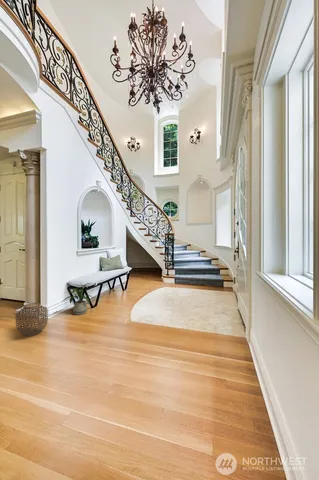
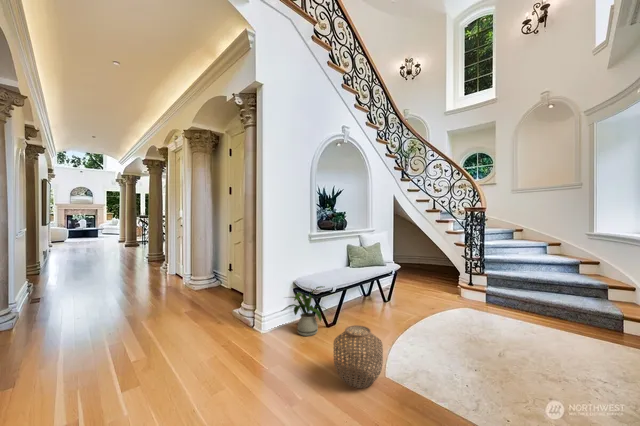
woven basket: present [16,303,48,336] -> present [334,325,383,388]

